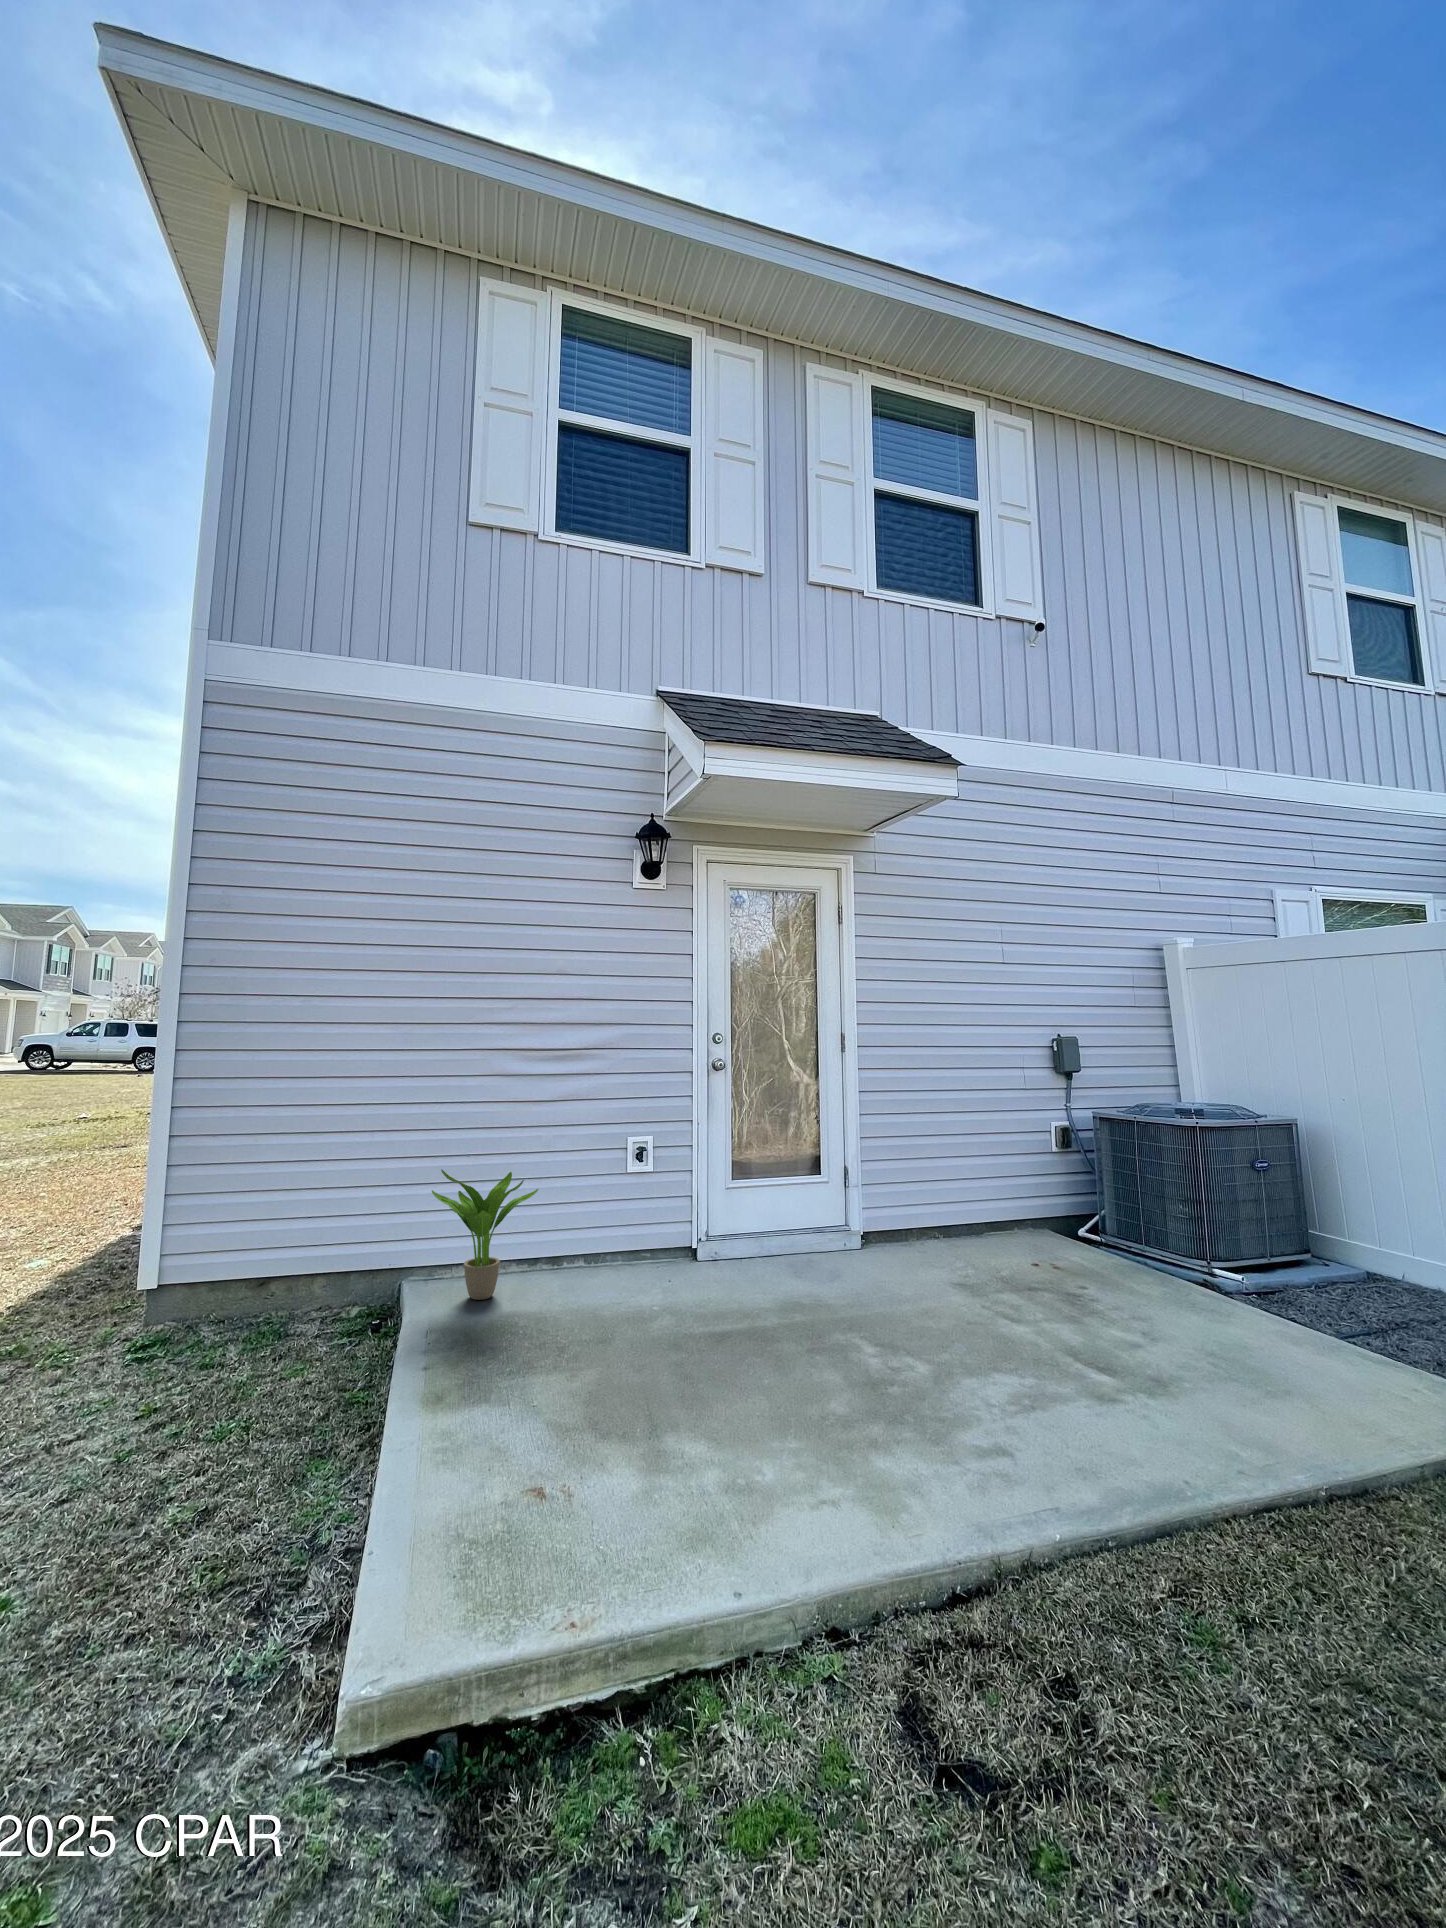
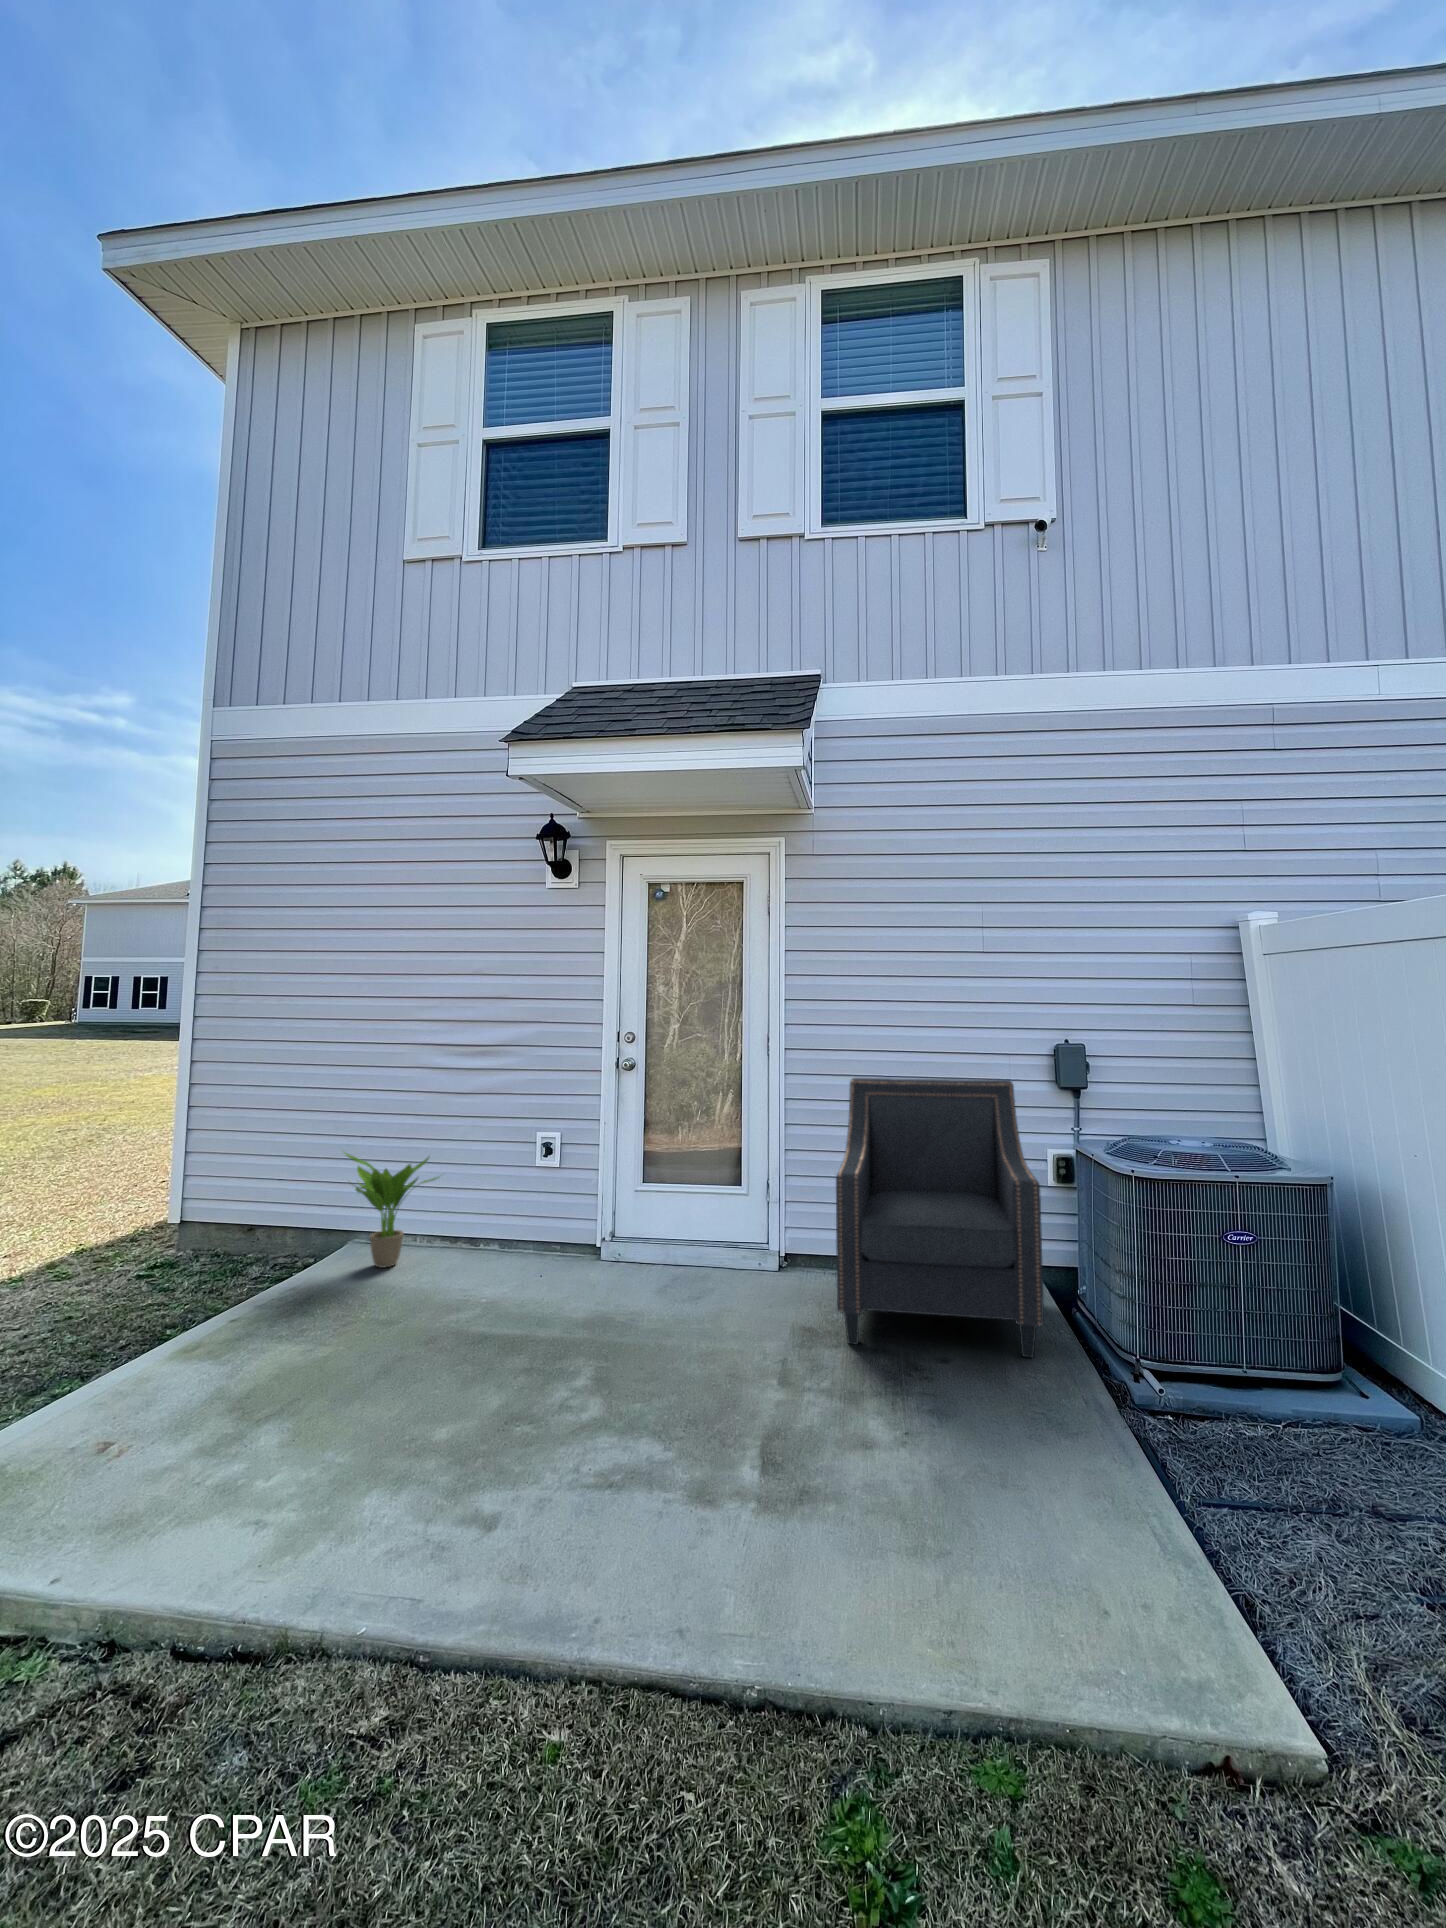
chair: none [915,1067,1147,1293] -> present [836,1078,1044,1358]

